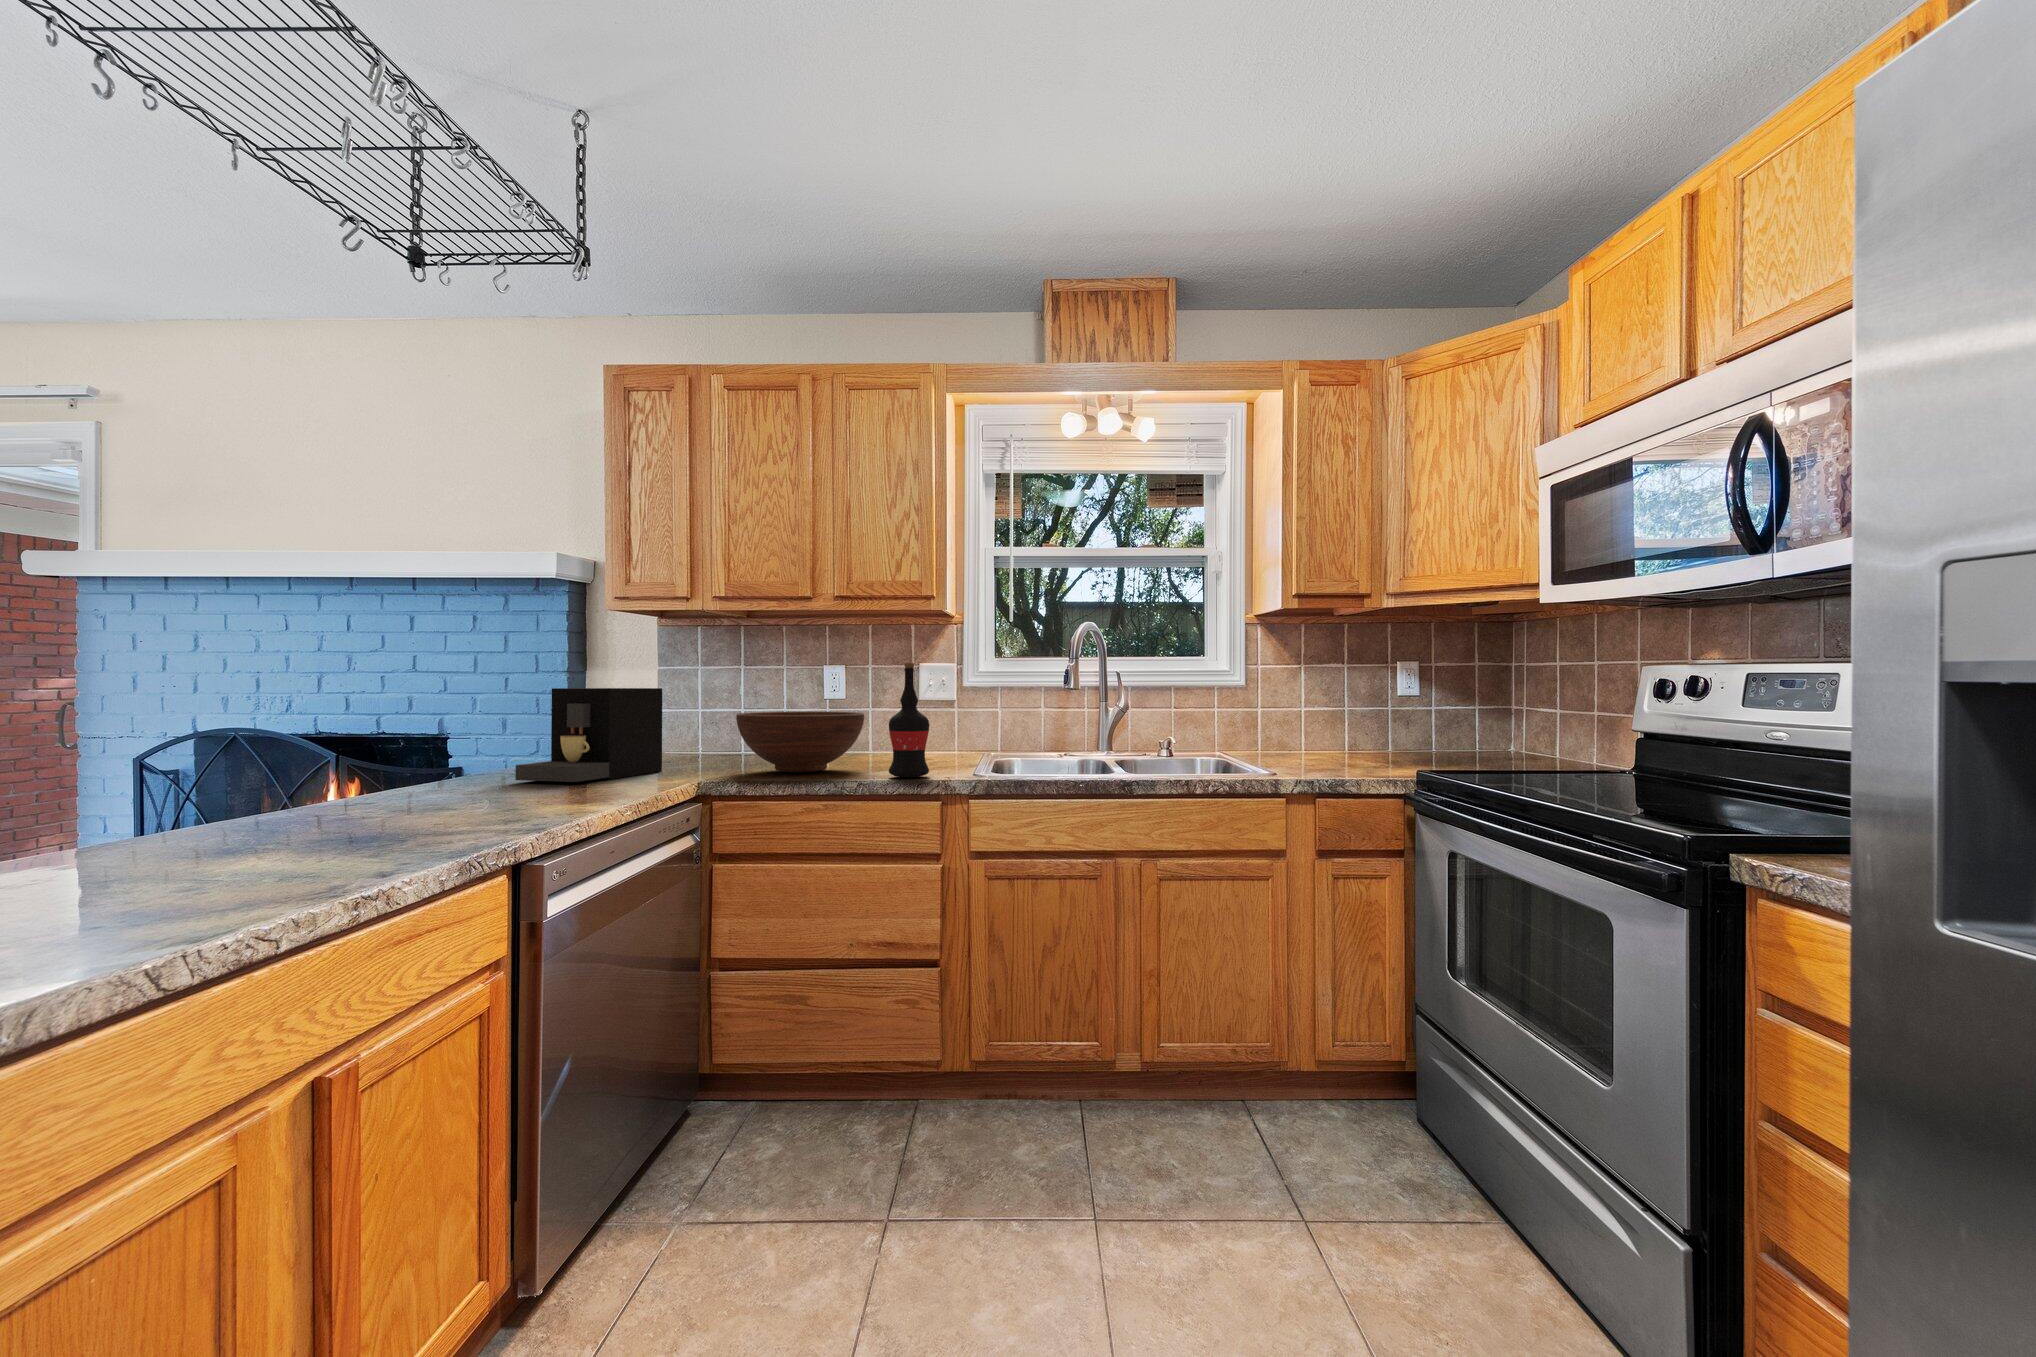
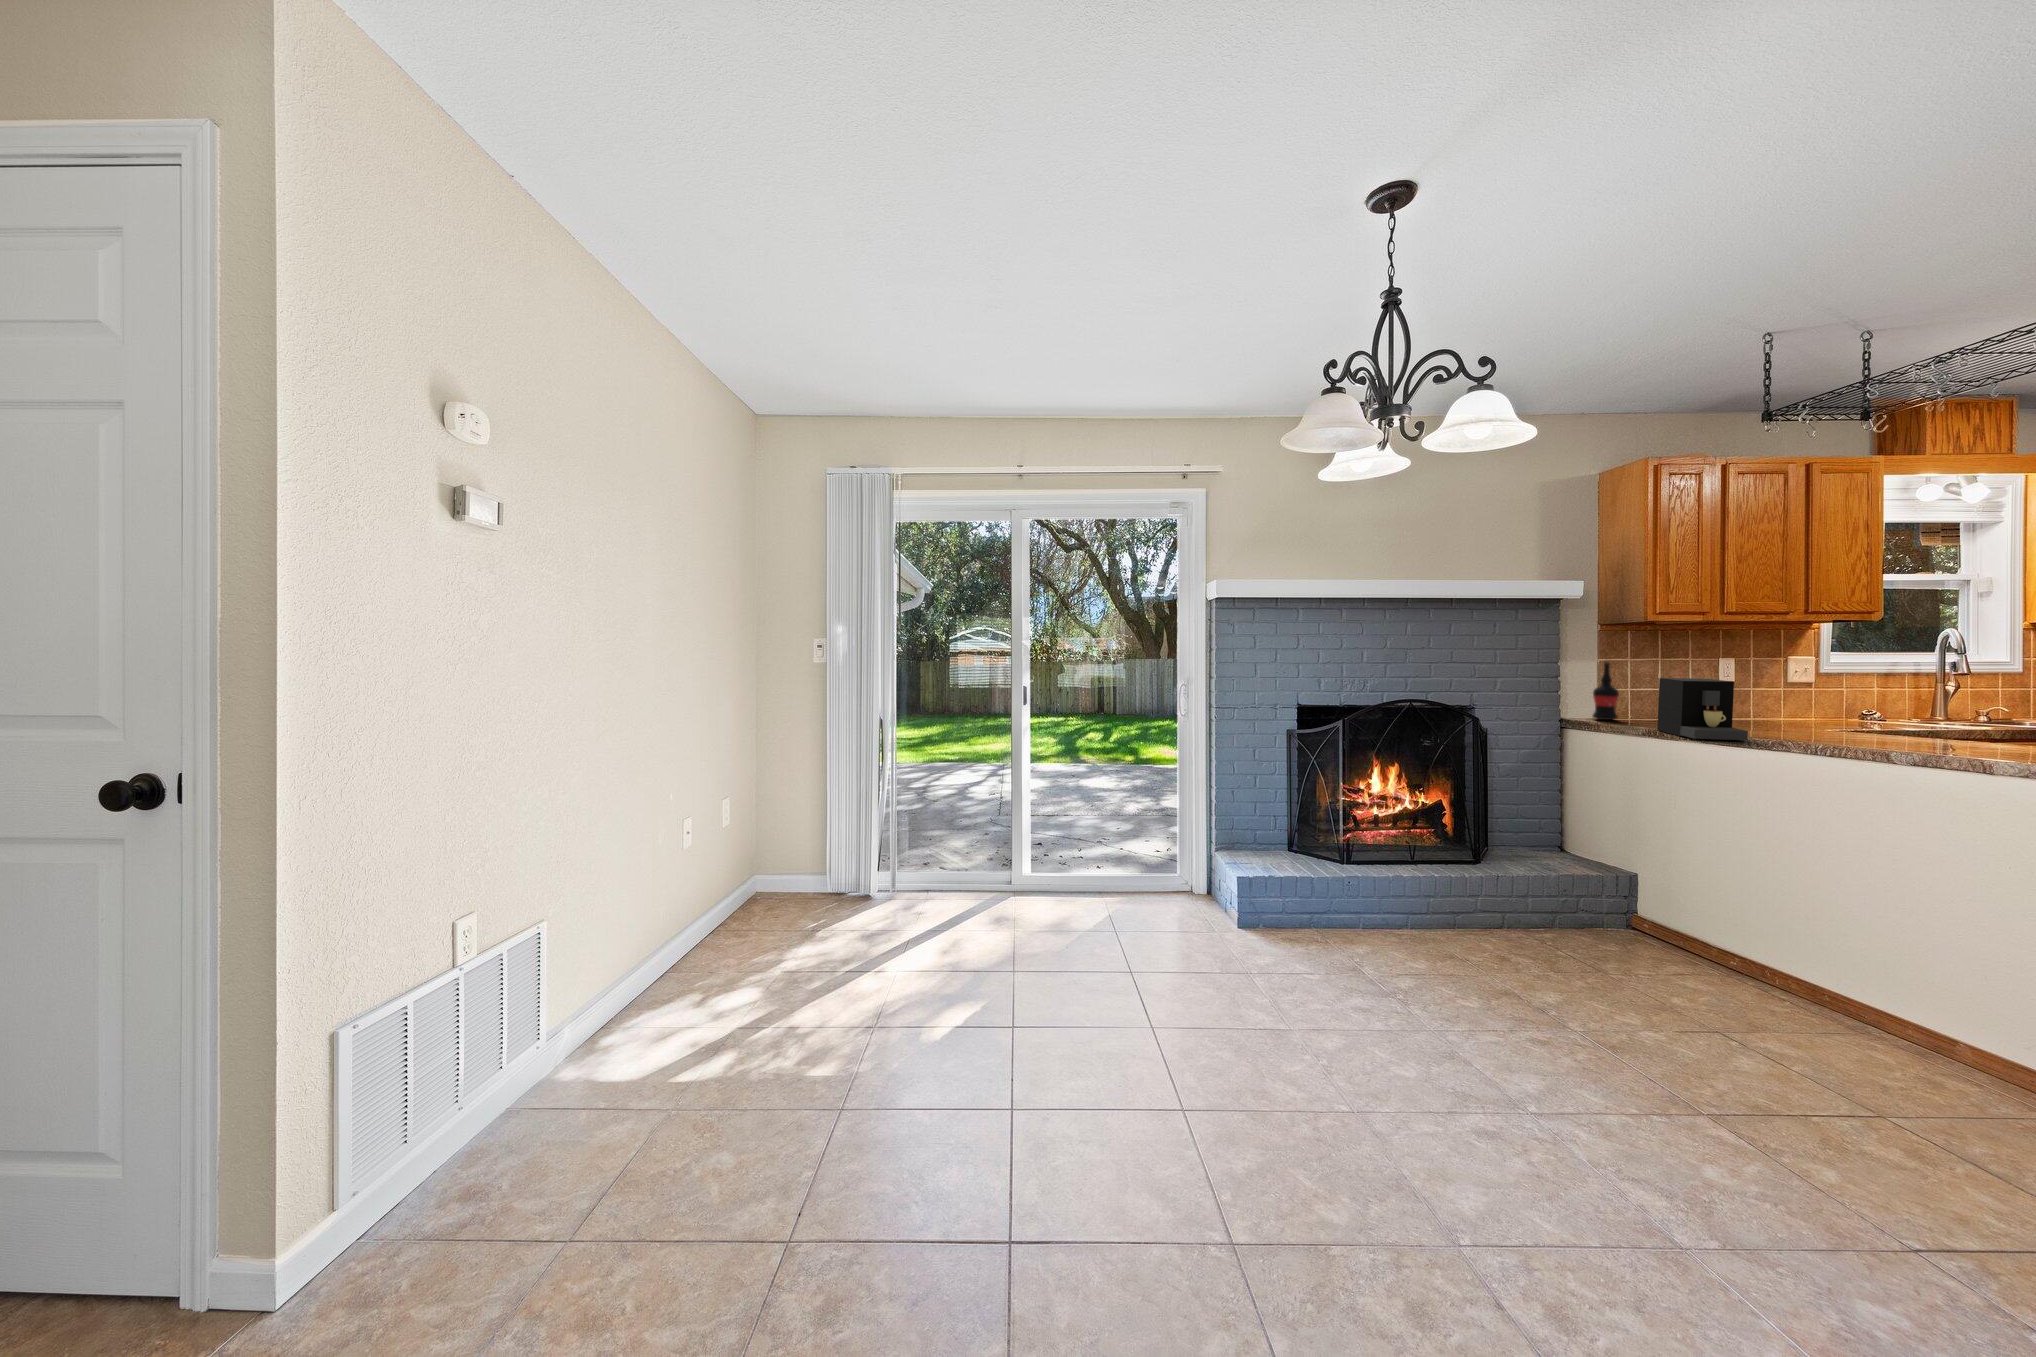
wine bottle: present [889,663,929,777] -> present [1593,660,1619,720]
fruit bowl: present [736,711,864,772] -> none [1755,692,1867,733]

